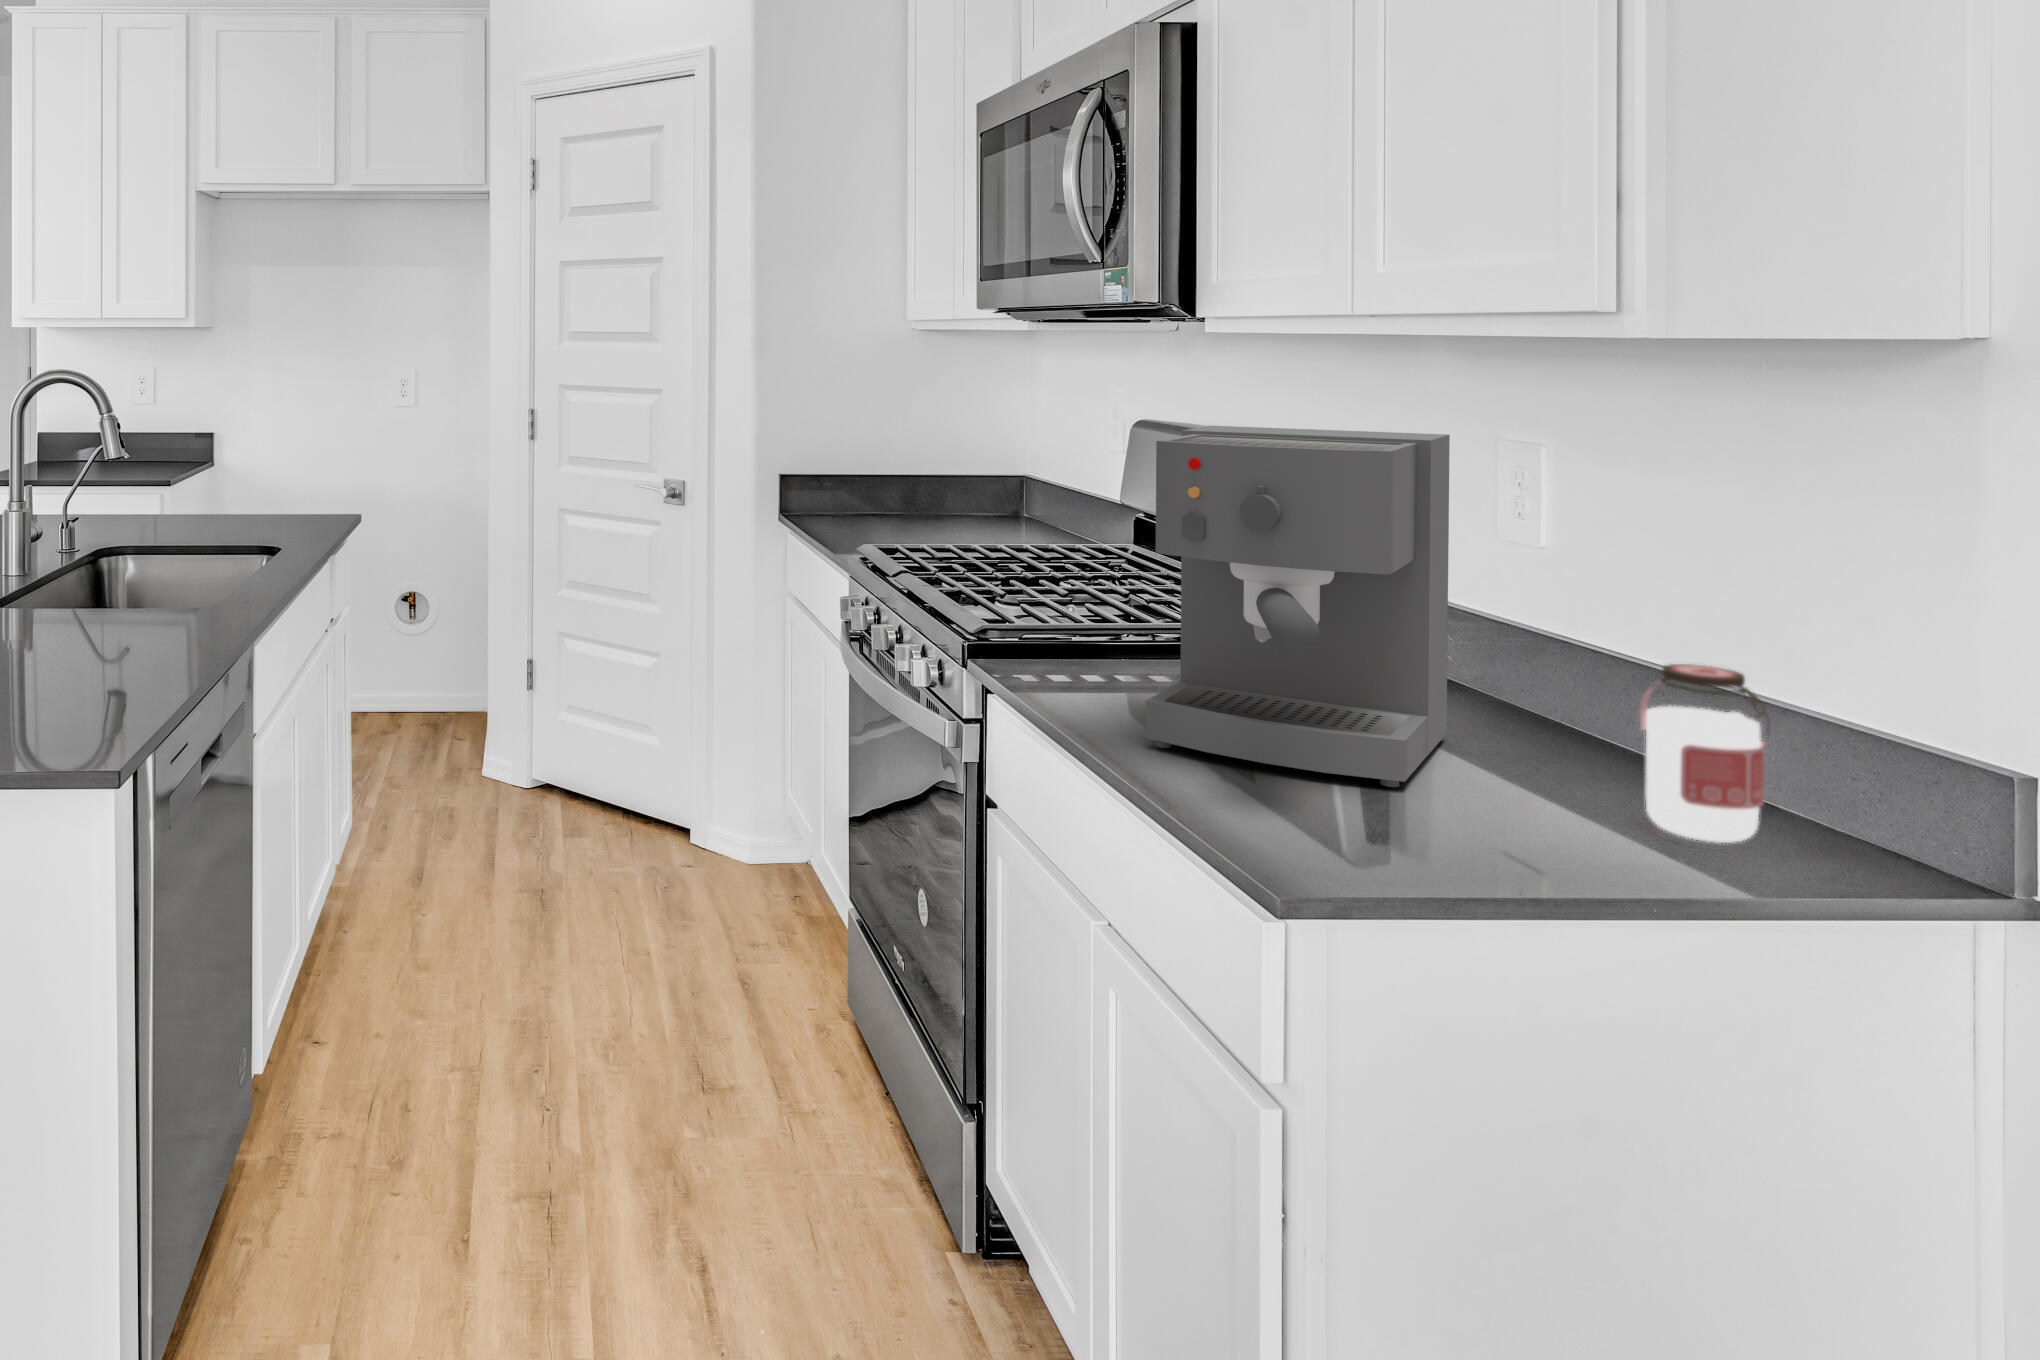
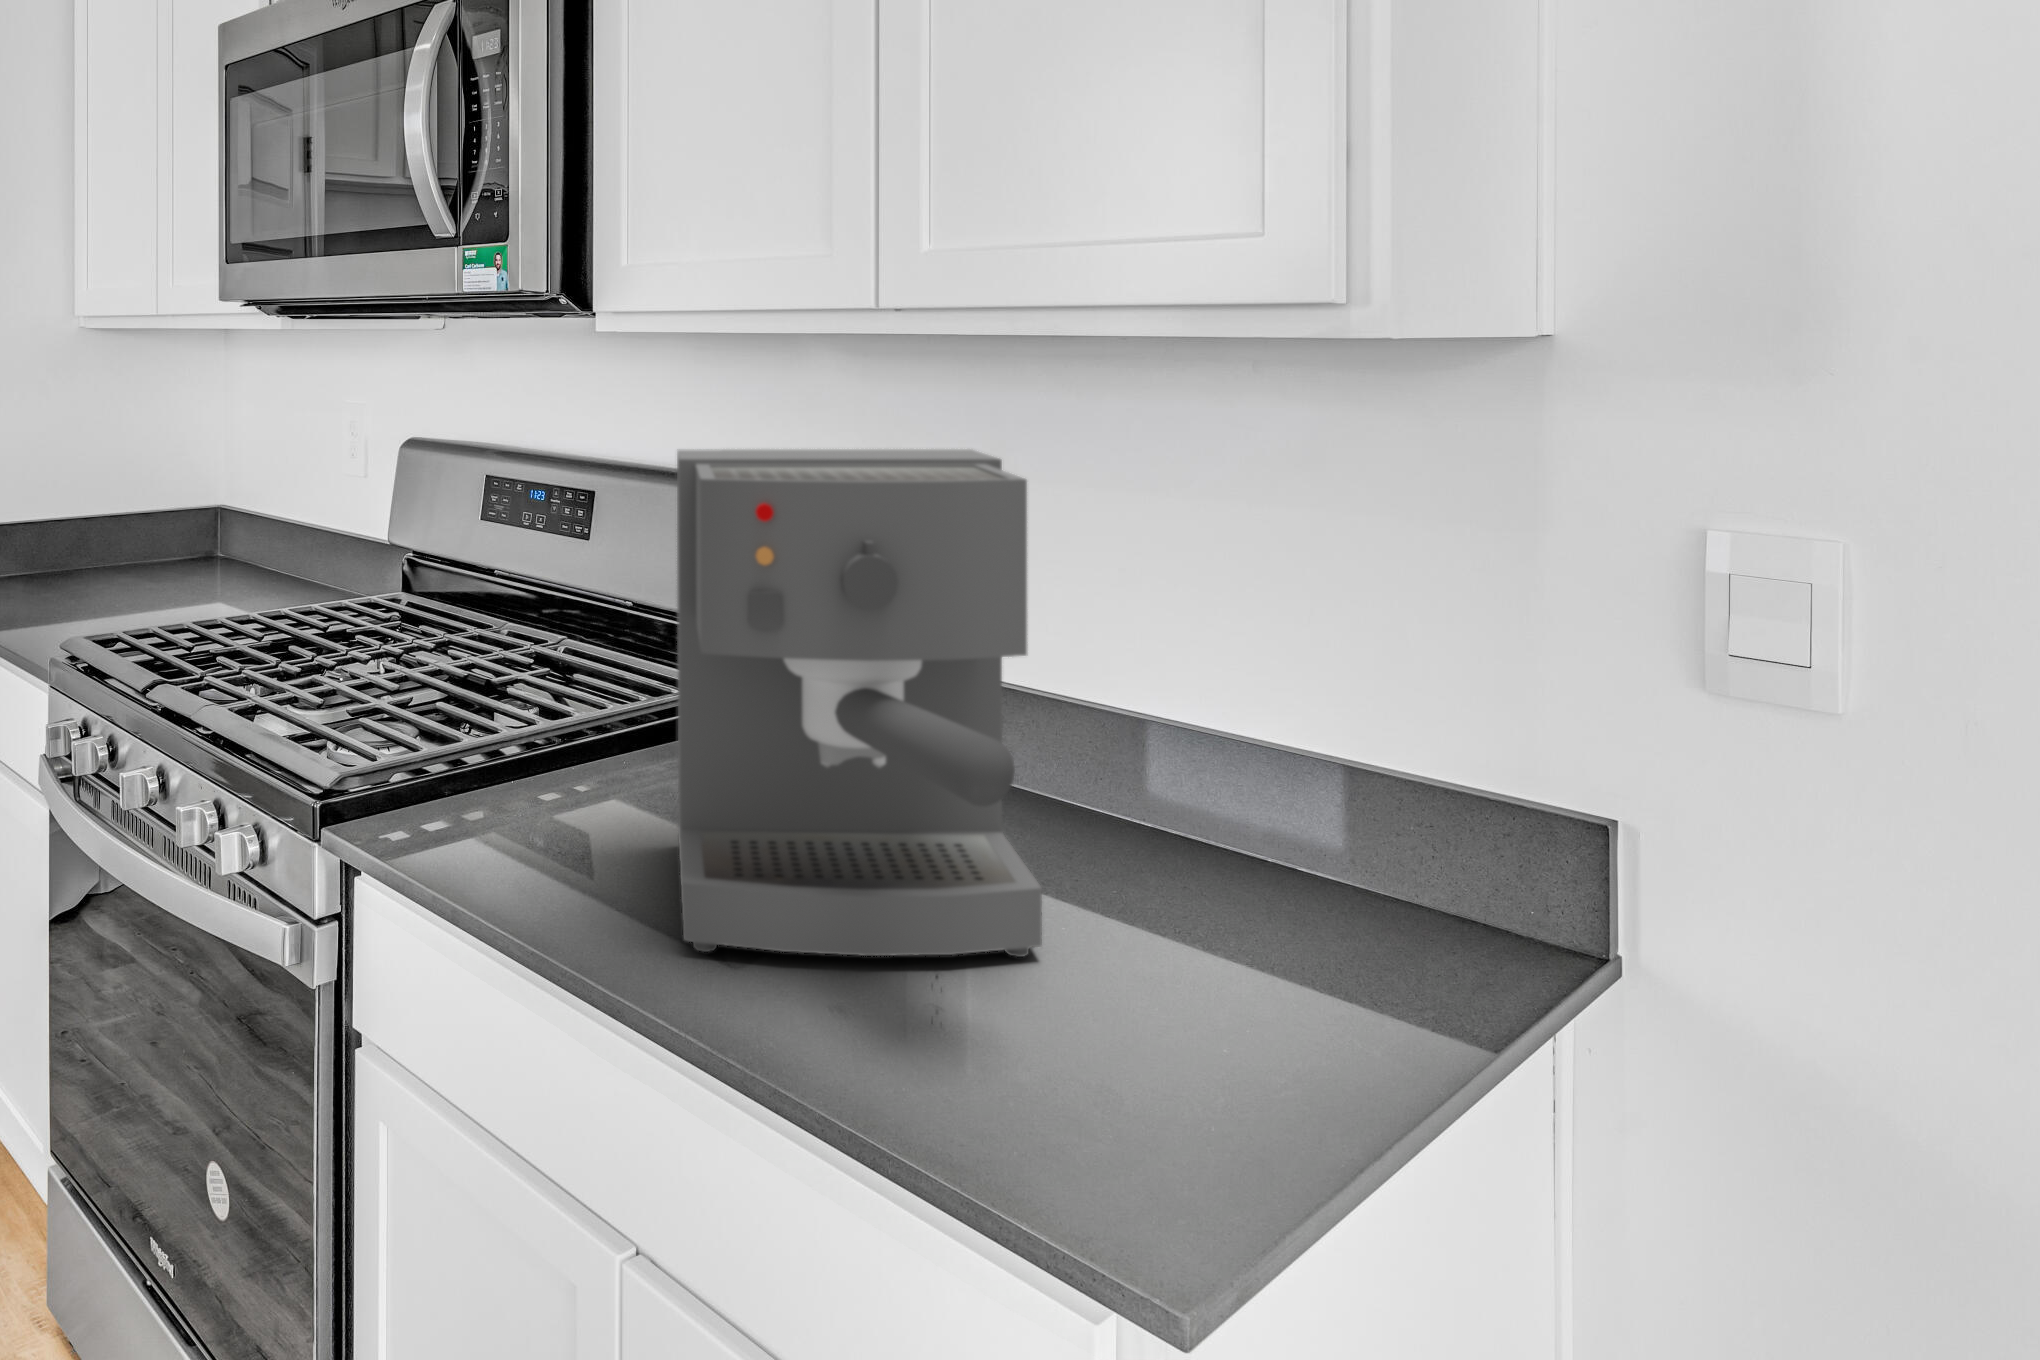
jar: present [1639,664,1770,843] -> none [1298,732,1441,969]

